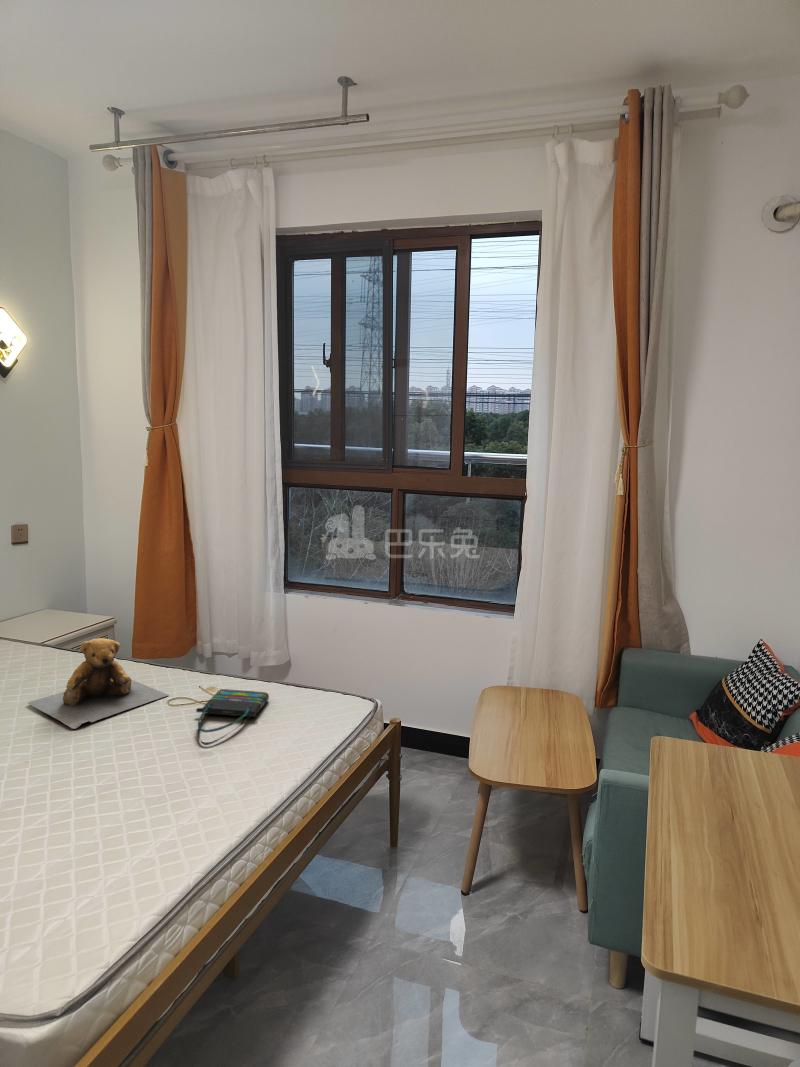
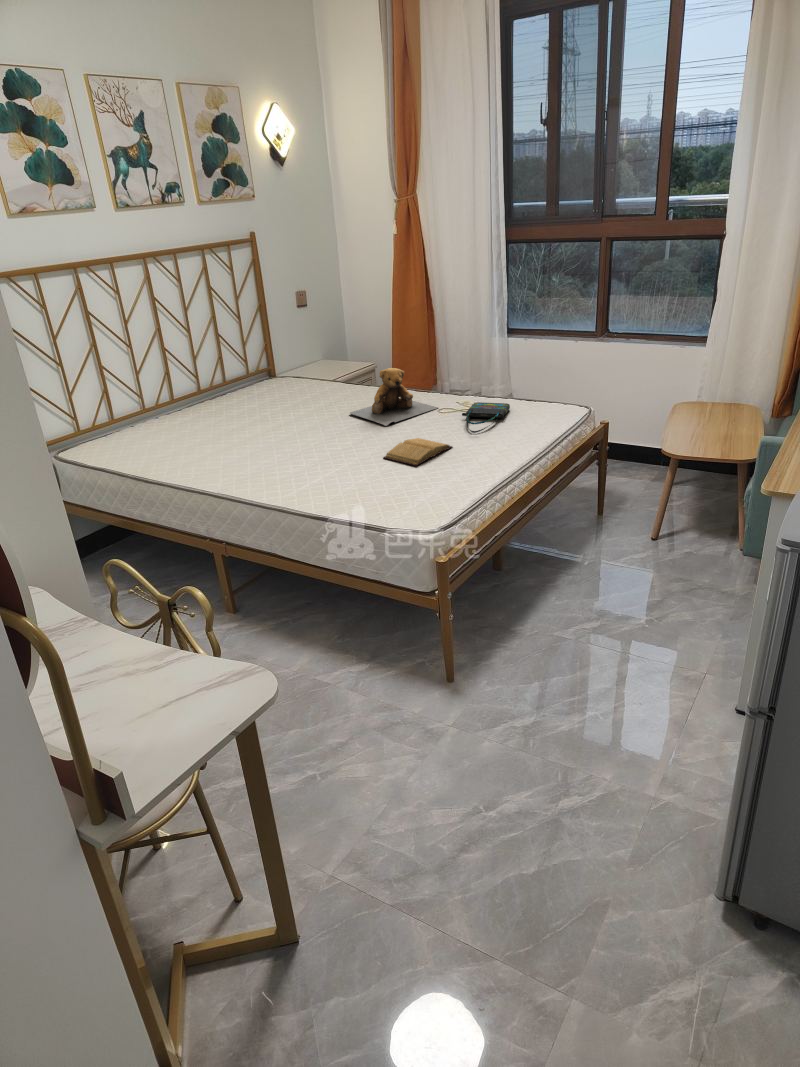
book: none [35,757,163,822] -> present [384,438,452,466]

